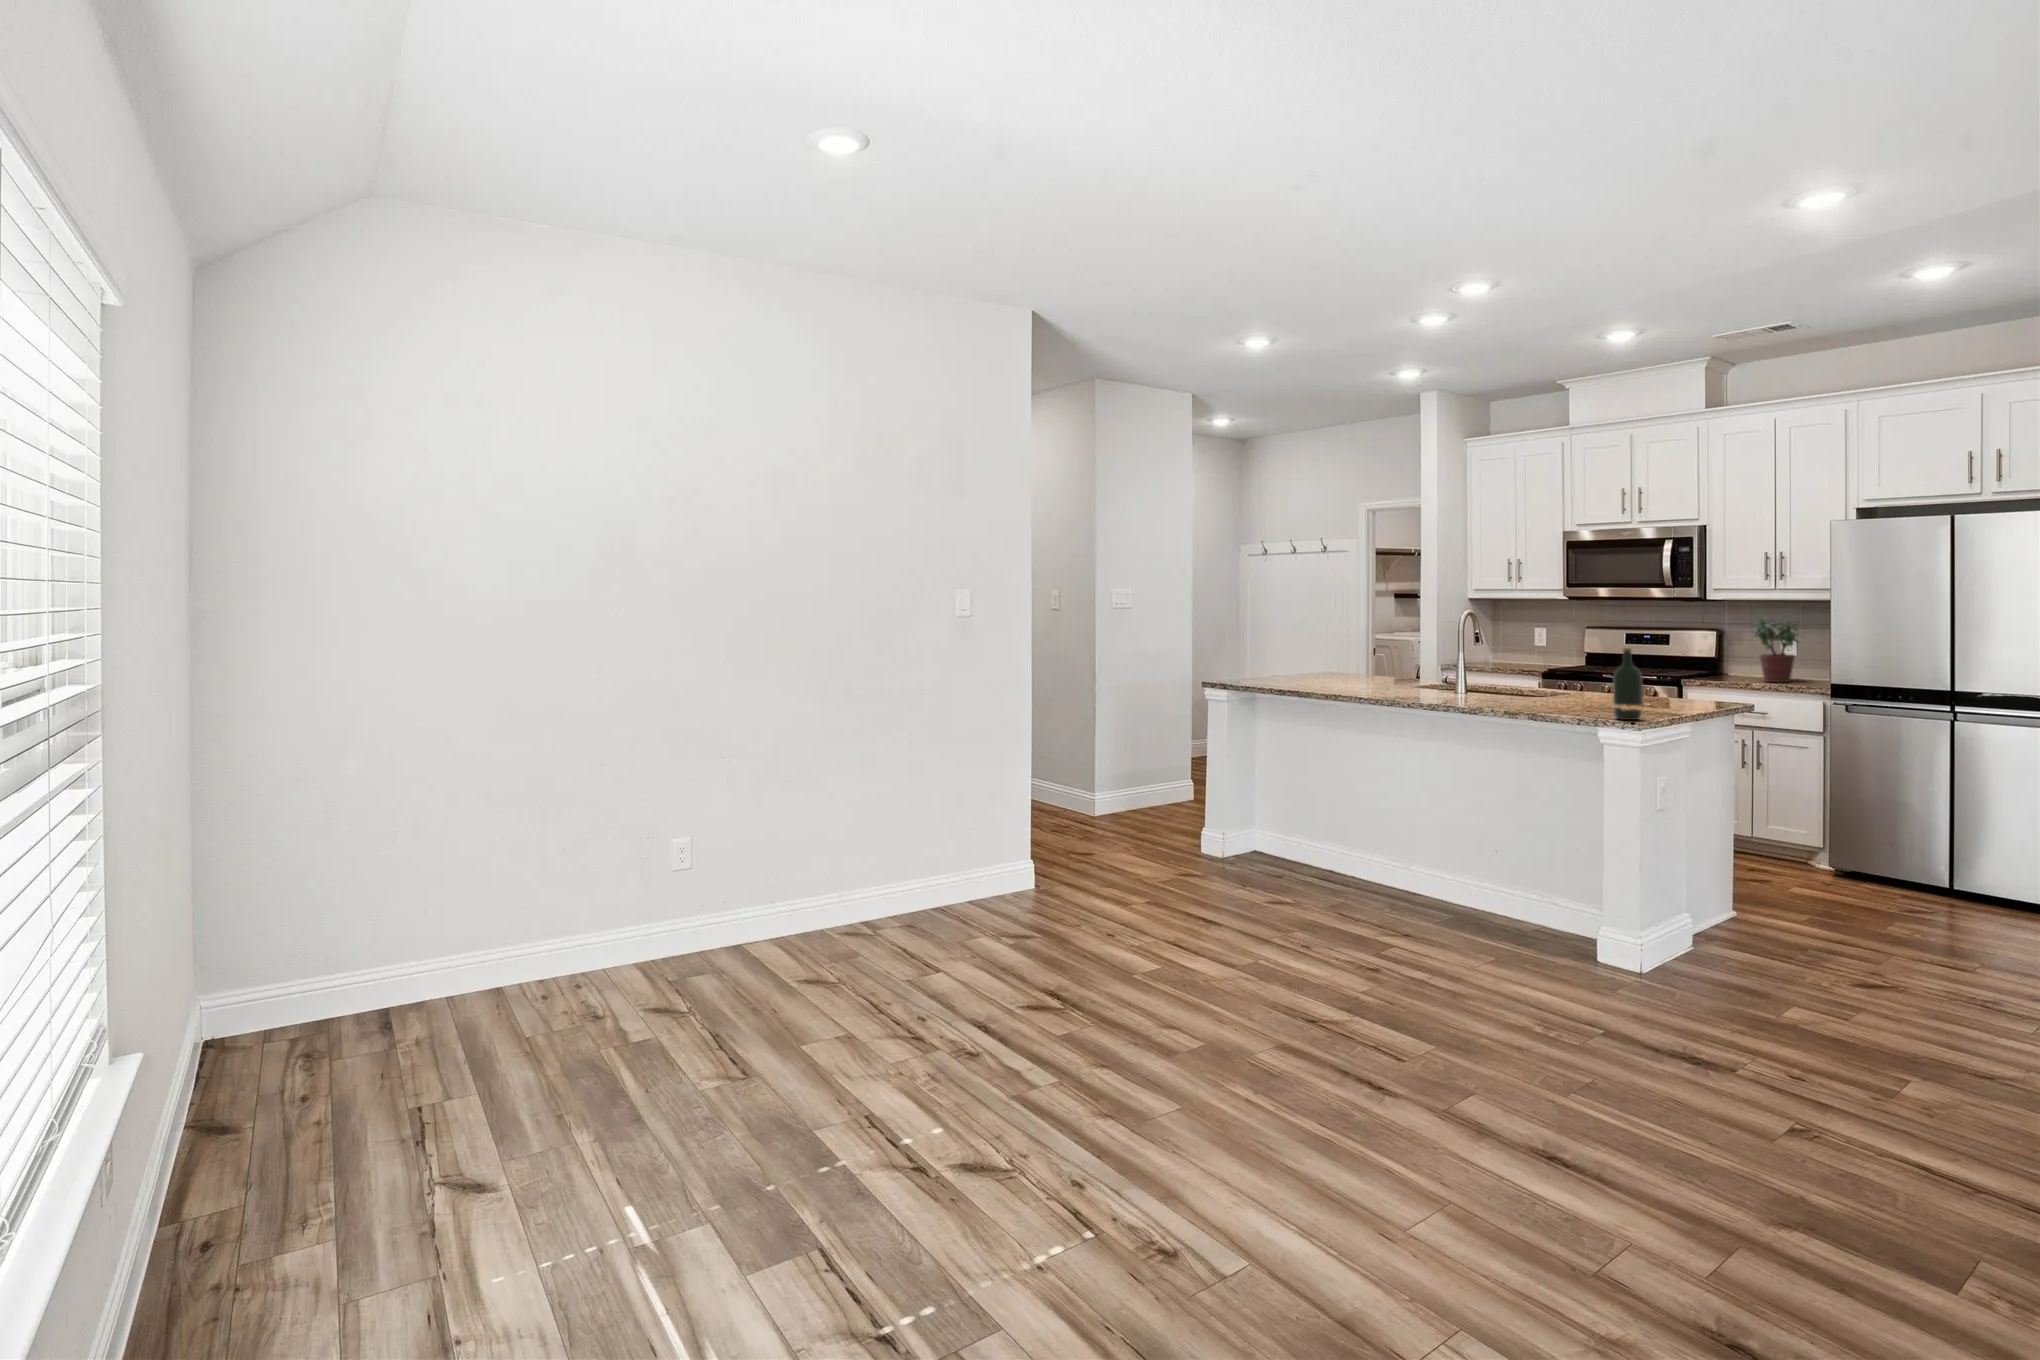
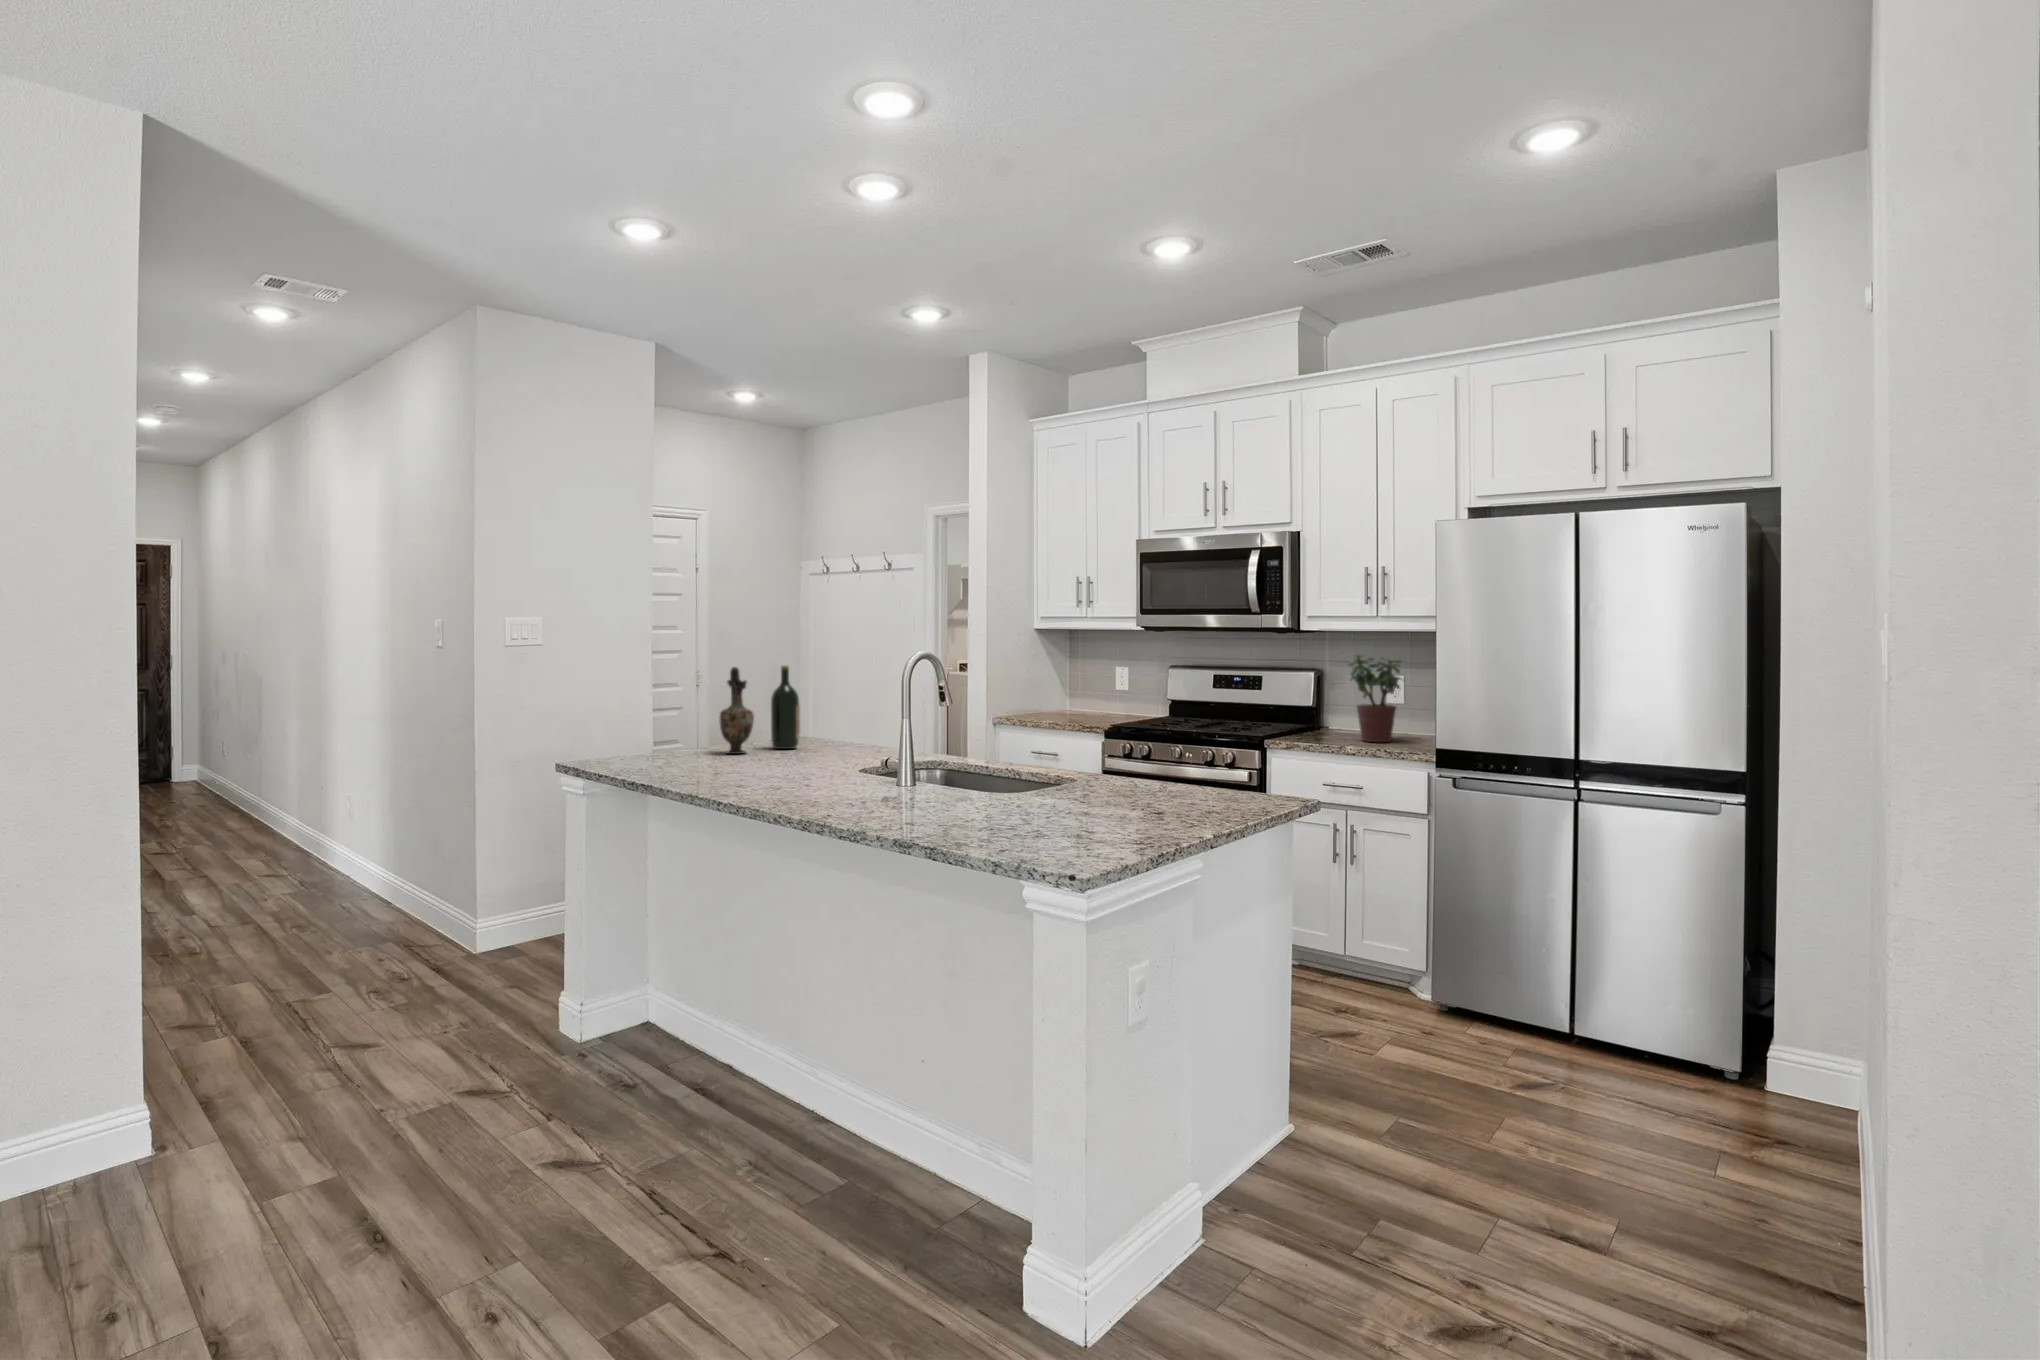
vase: none [1291,639,1313,694] -> present [720,667,754,754]
wine bottle: present [1613,648,1643,720] -> present [771,666,800,749]

